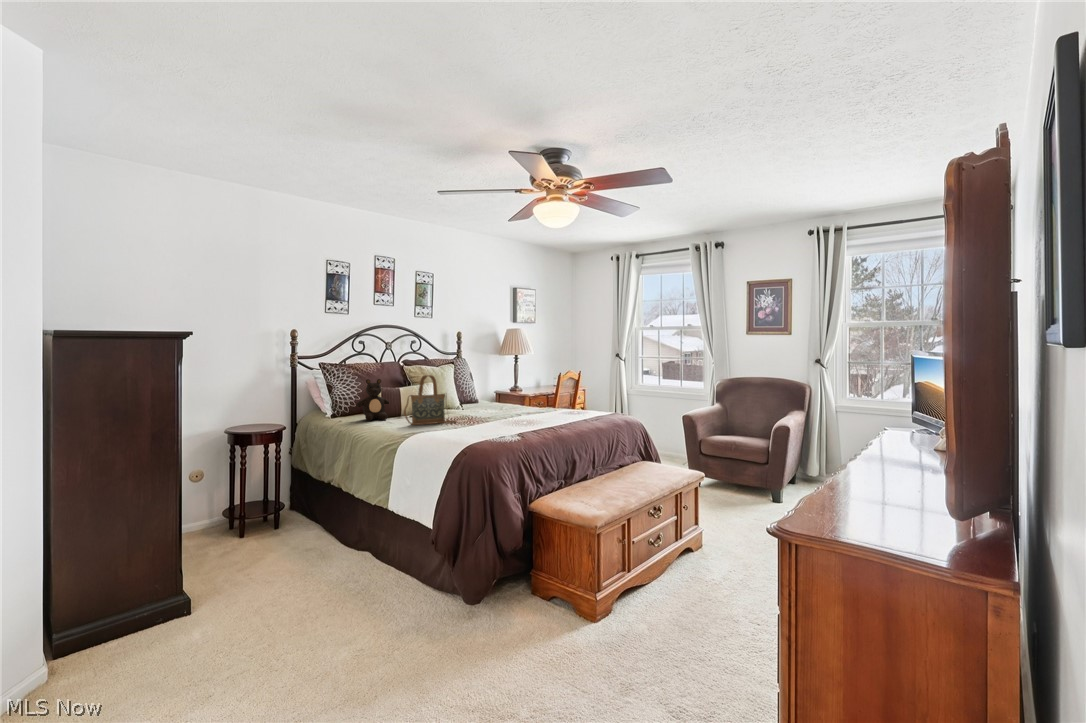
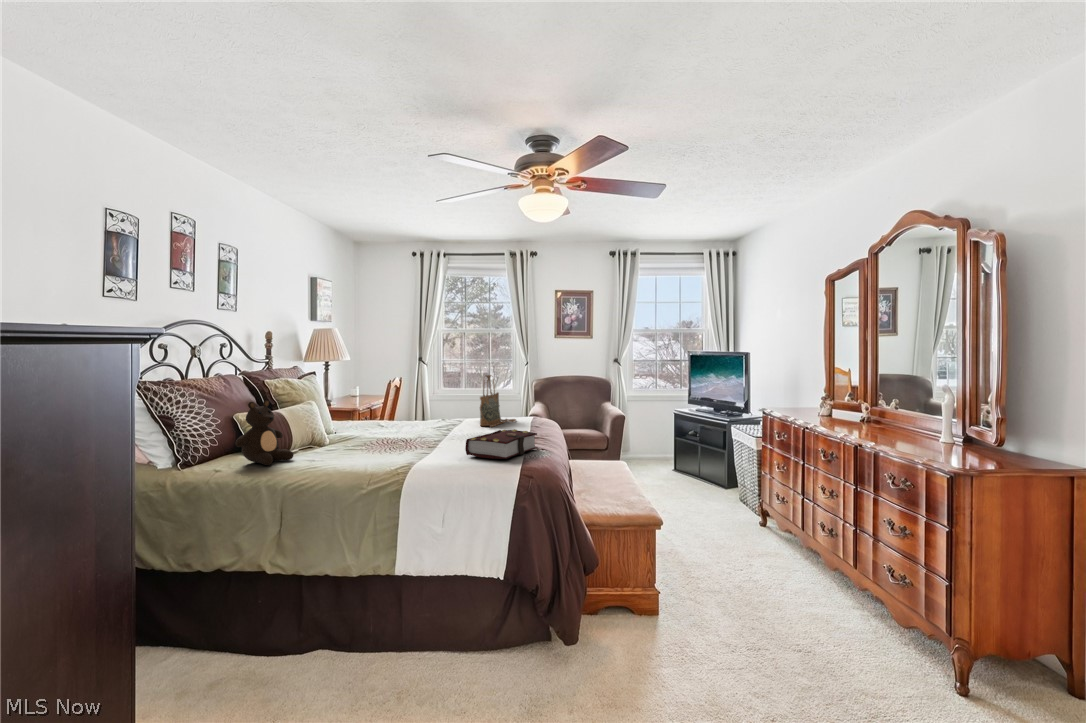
handbag: present [404,375,456,425] -> present [480,375,516,427]
book: none [453,415,506,435] -> present [465,429,538,459]

